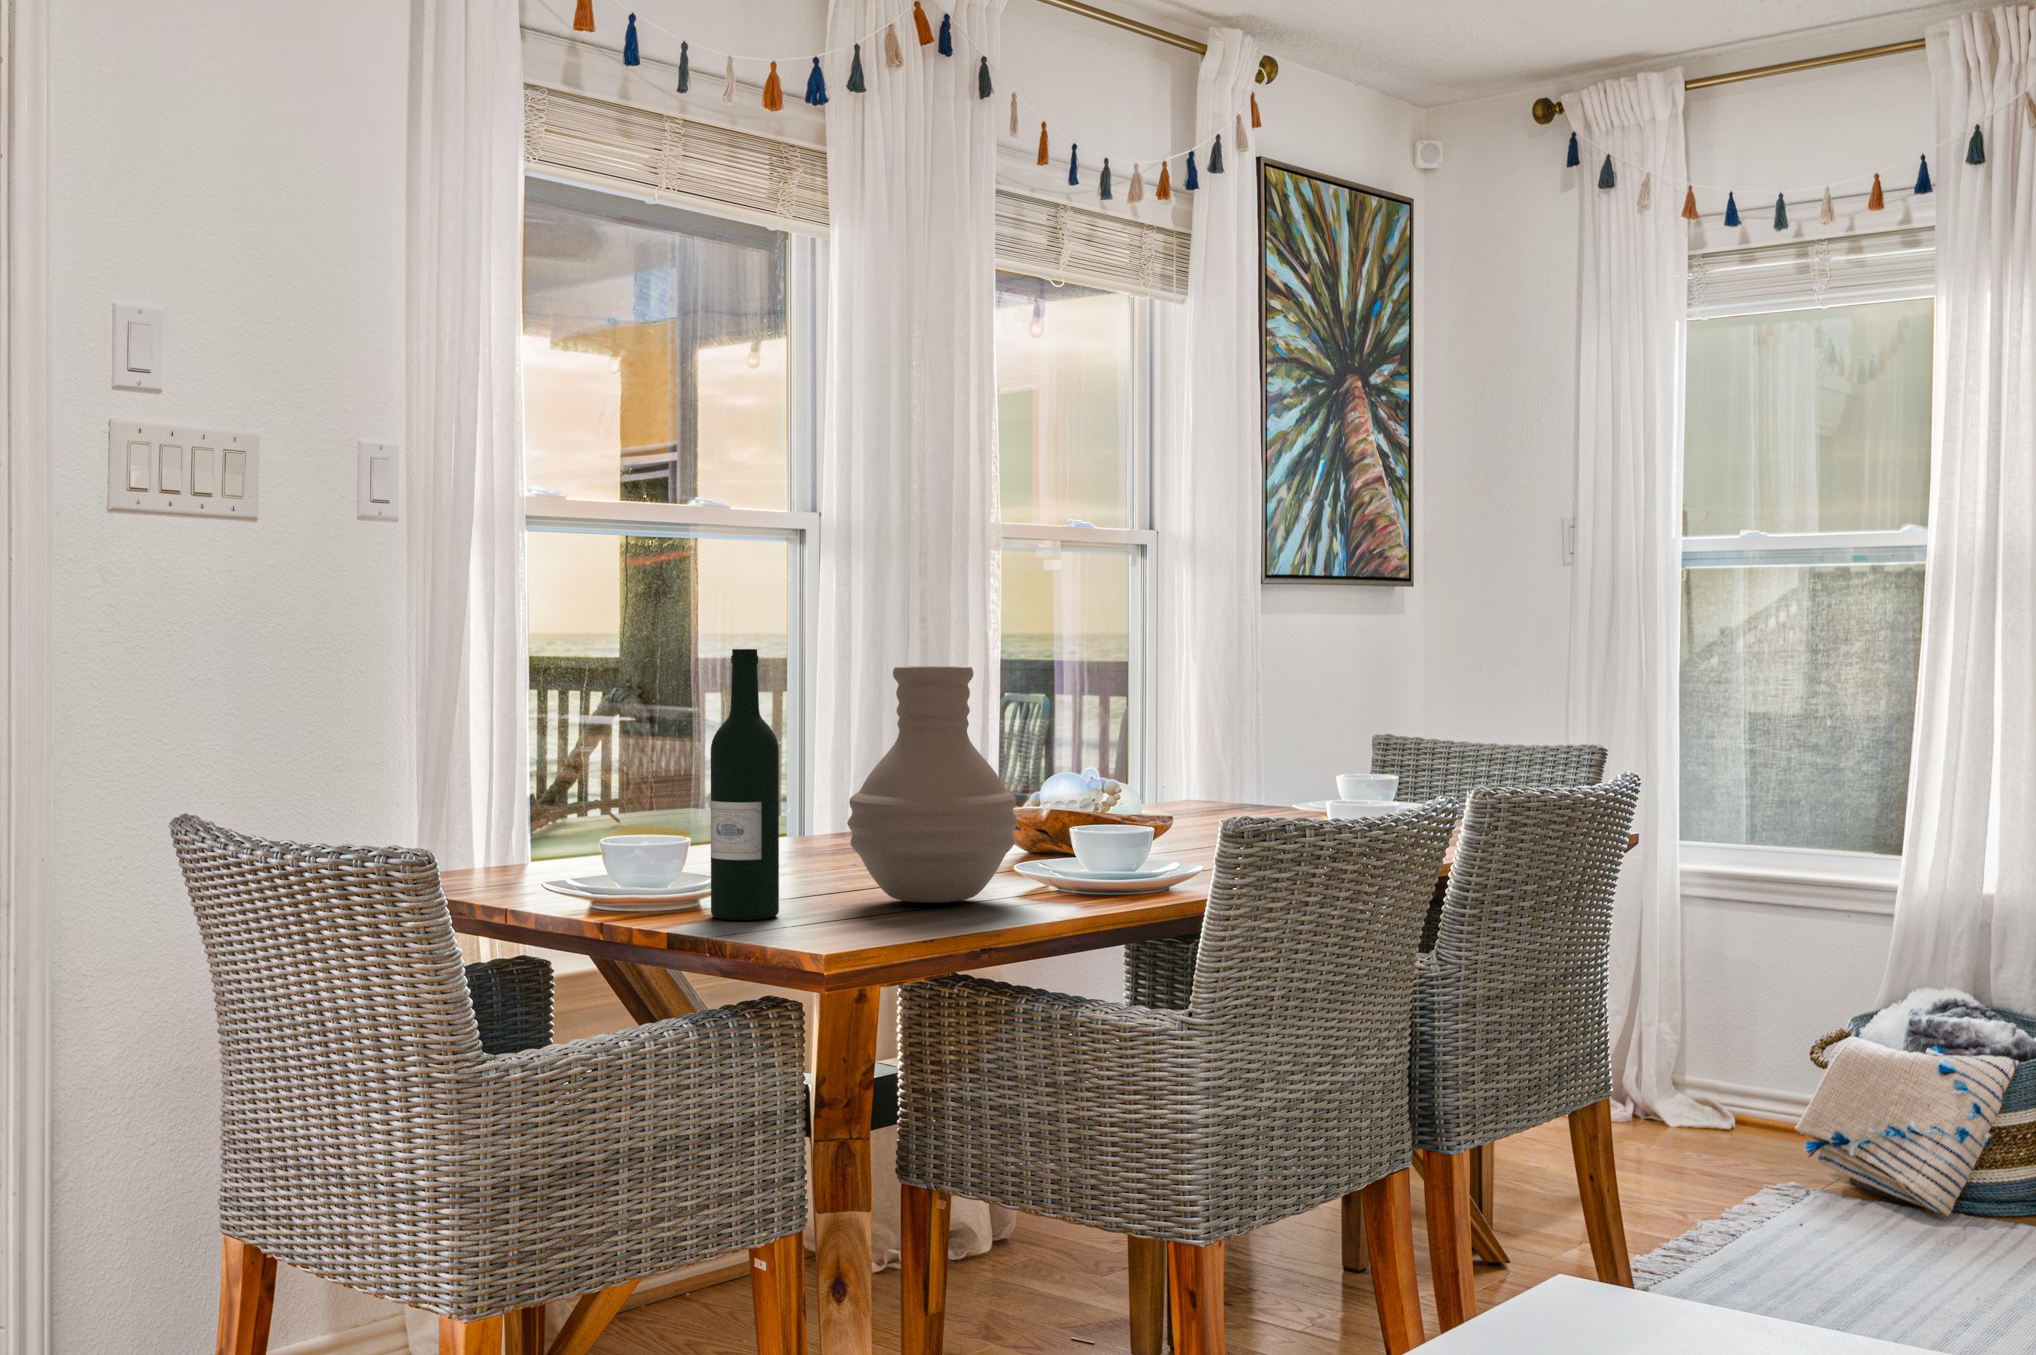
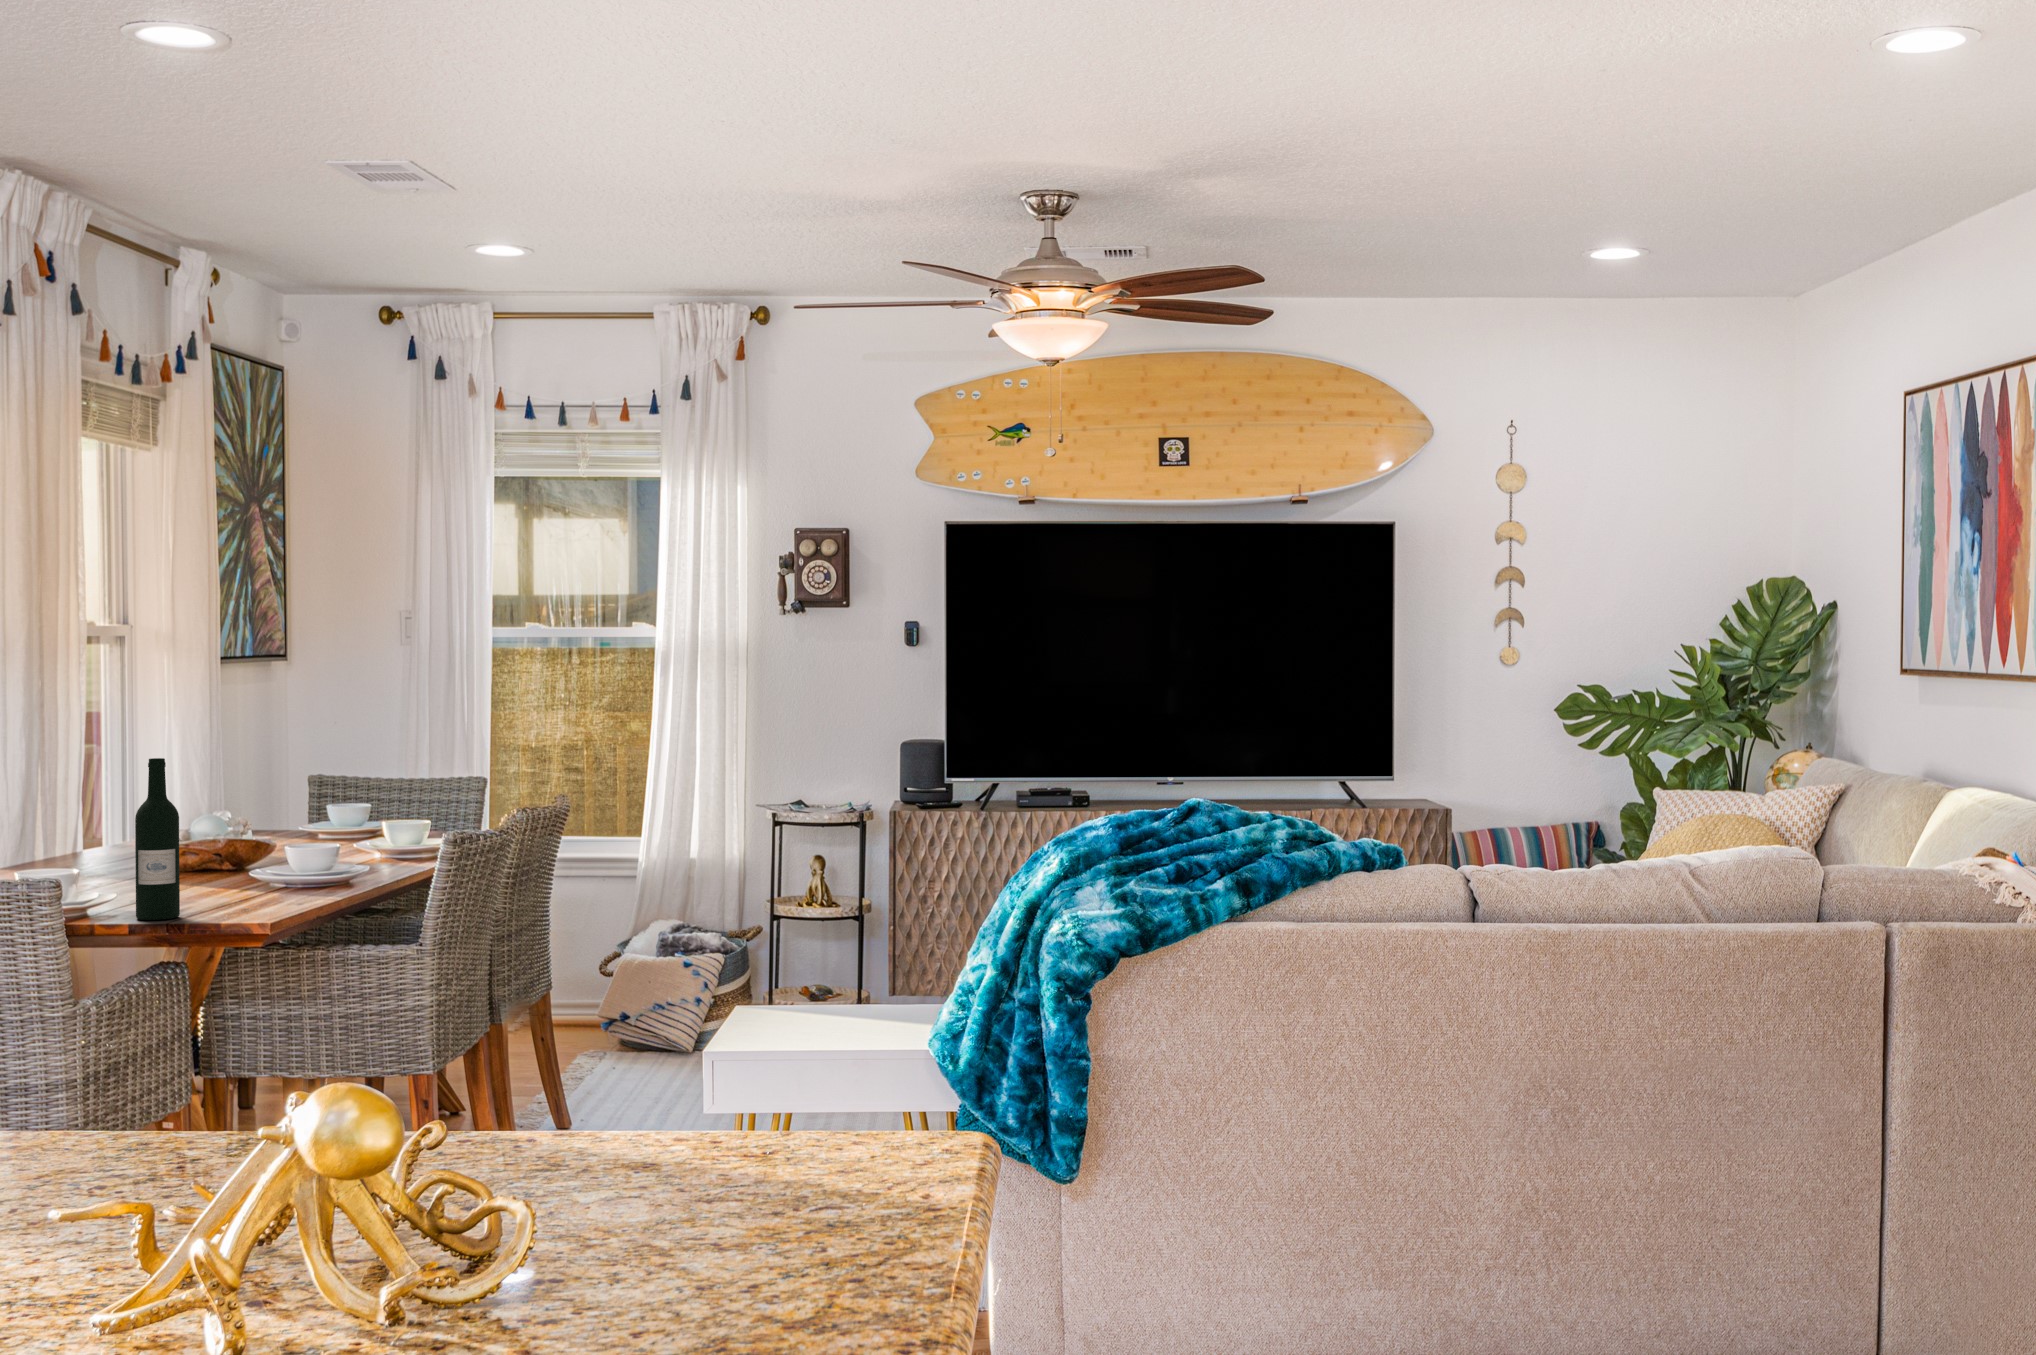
vase: present [847,666,1018,903] -> none [190,761,297,902]

